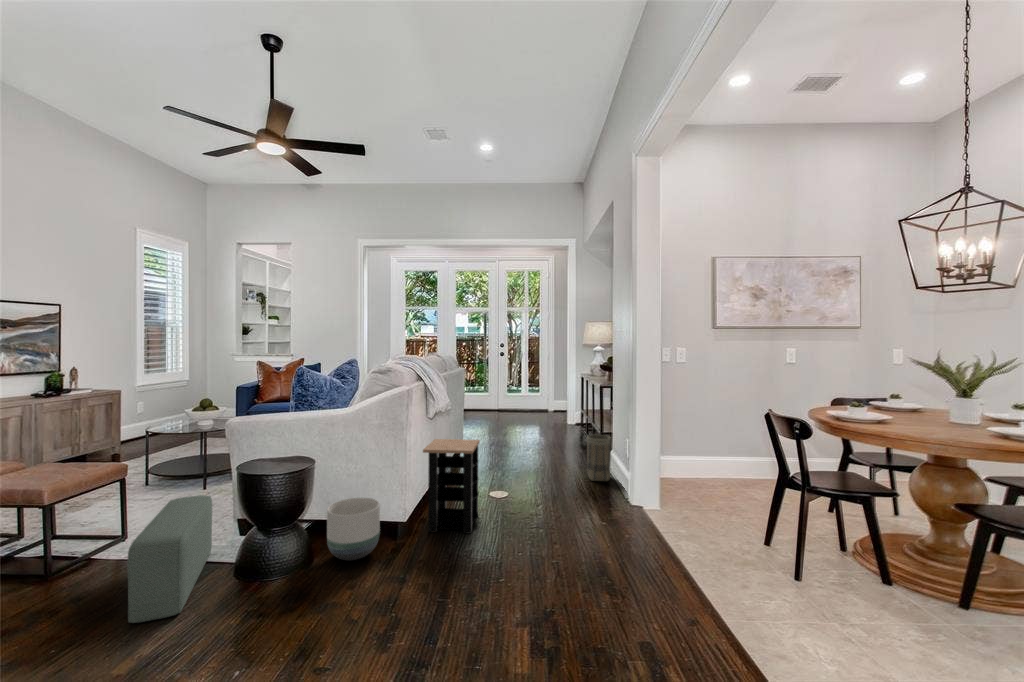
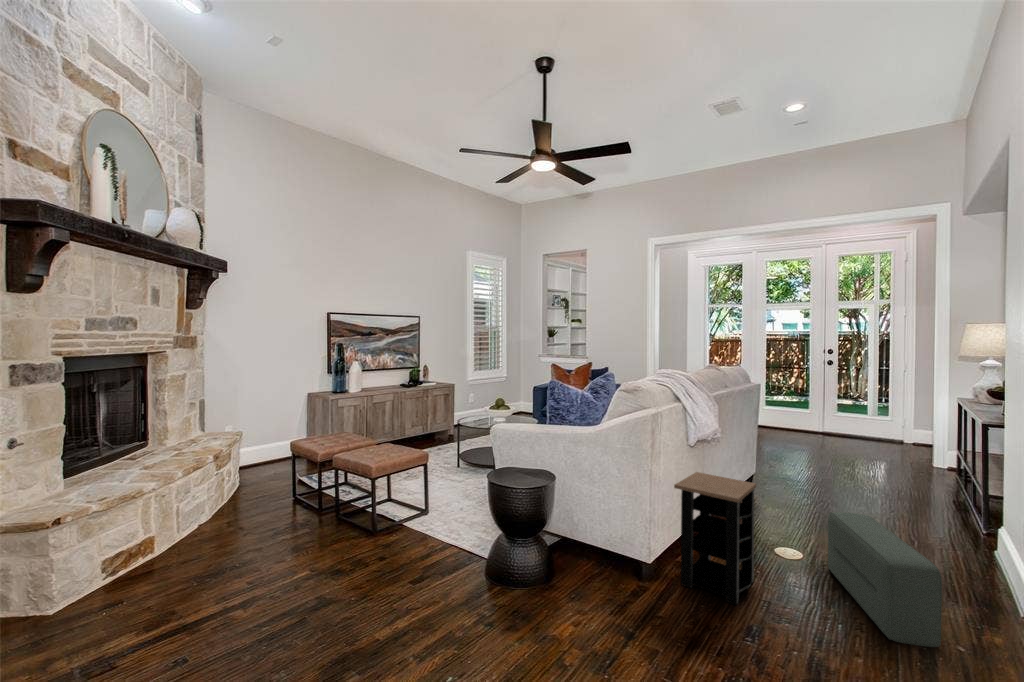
basket: present [587,435,611,481] -> none [963,503,1017,586]
pouf: present [127,495,212,623] -> present [828,512,942,647]
planter: present [327,497,380,560] -> none [563,523,618,594]

